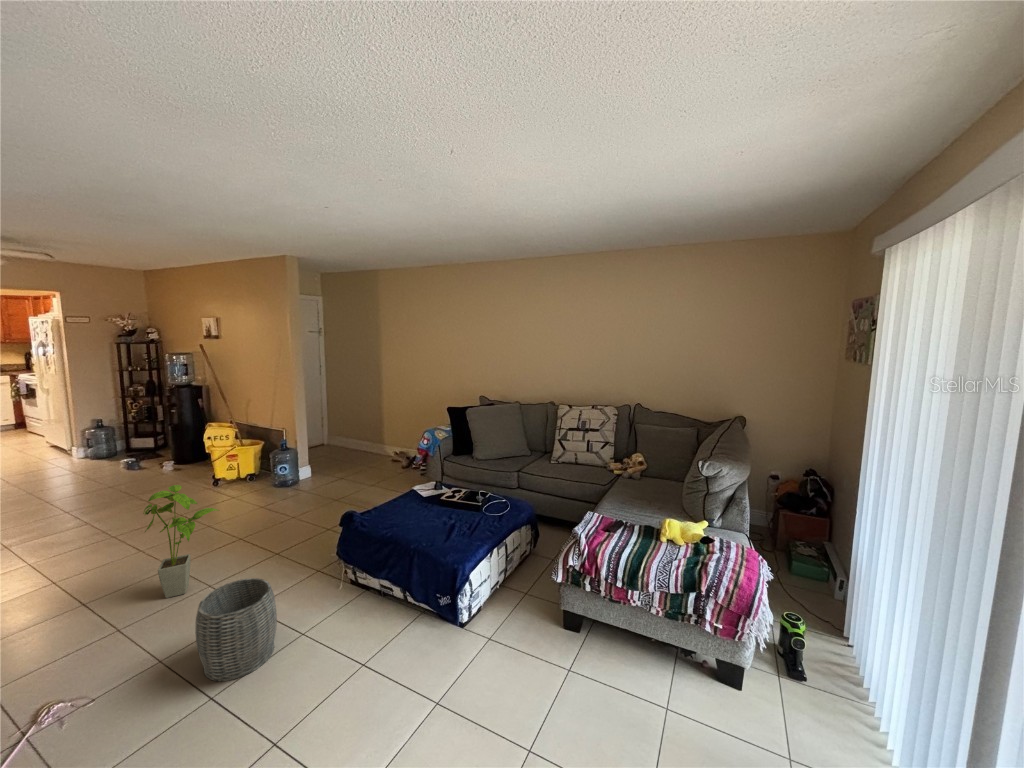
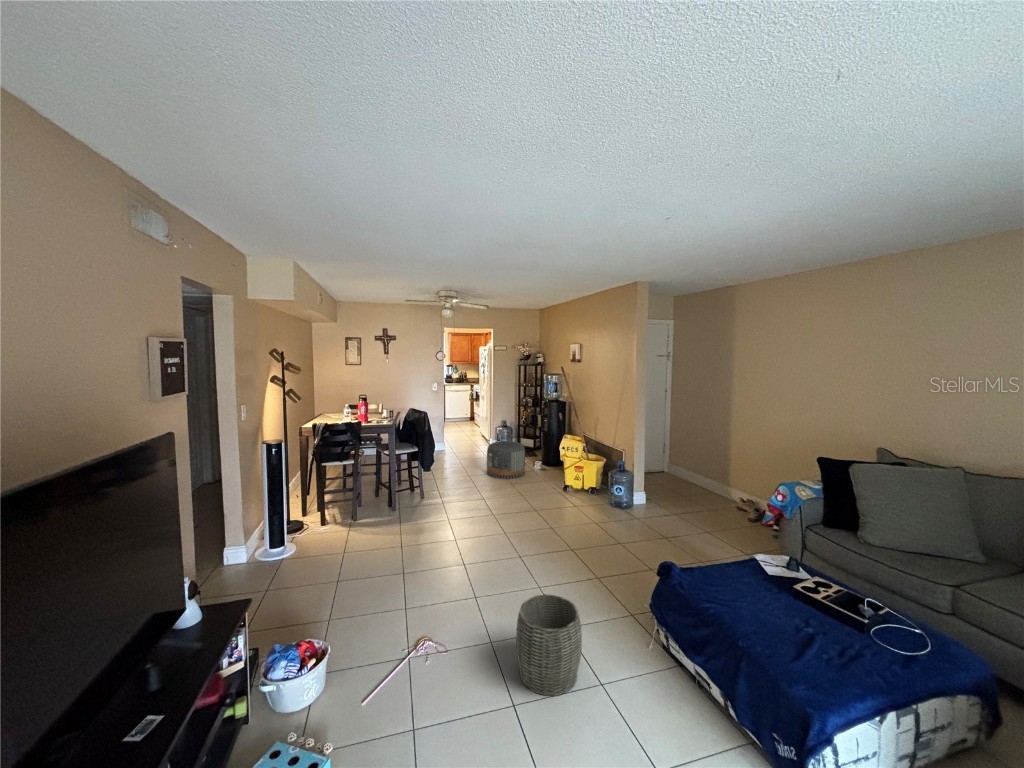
pouf: none [77,443,149,495] -> present [487,441,525,479]
house plant: present [143,485,219,598] -> none [503,487,555,584]

